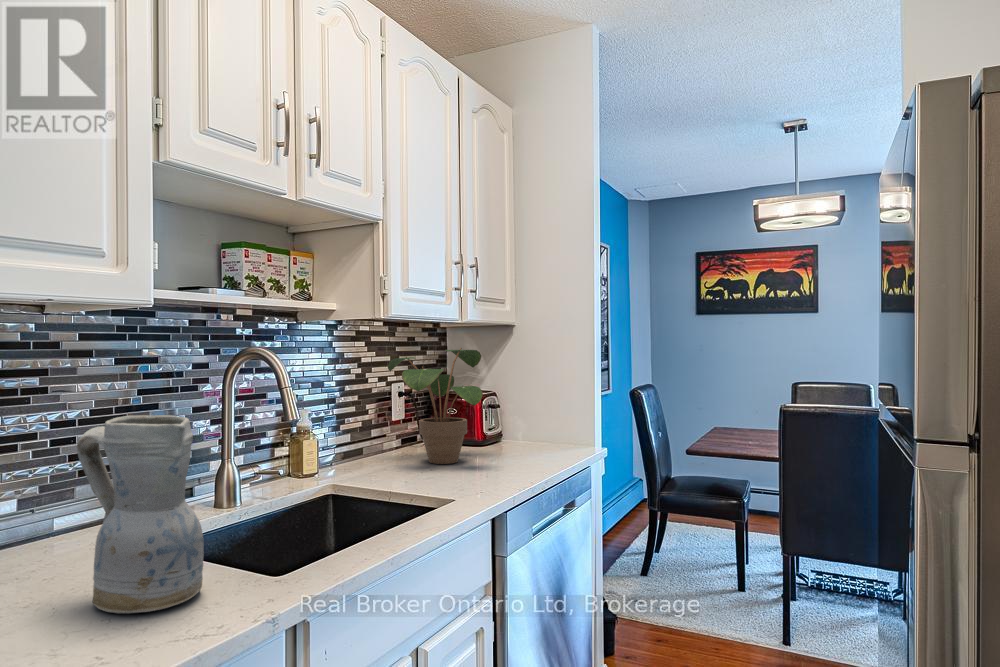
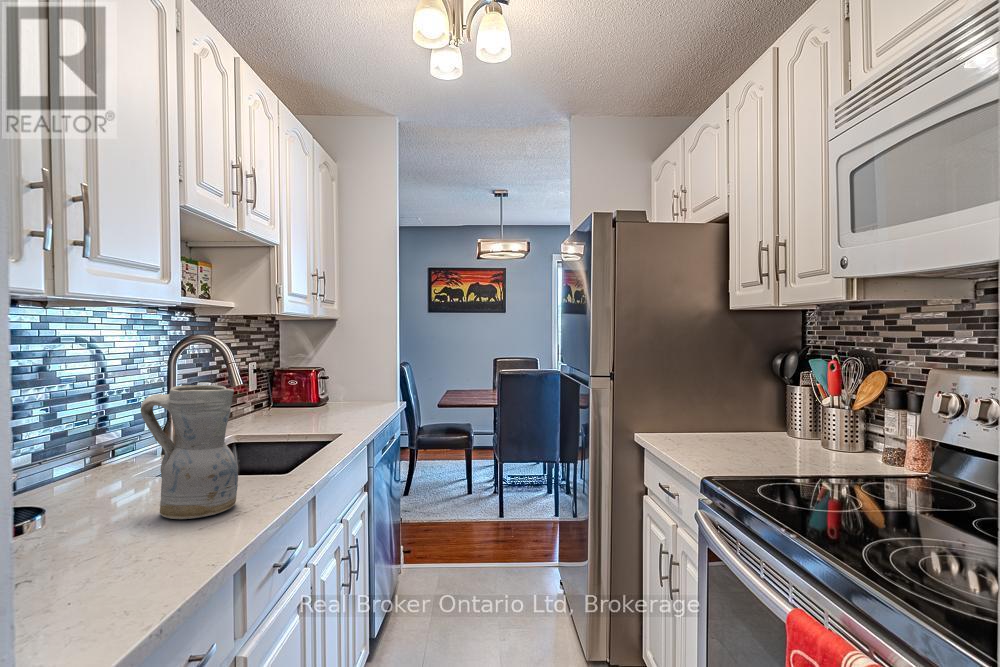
potted plant: present [388,348,483,464] -> none [256,336,335,419]

